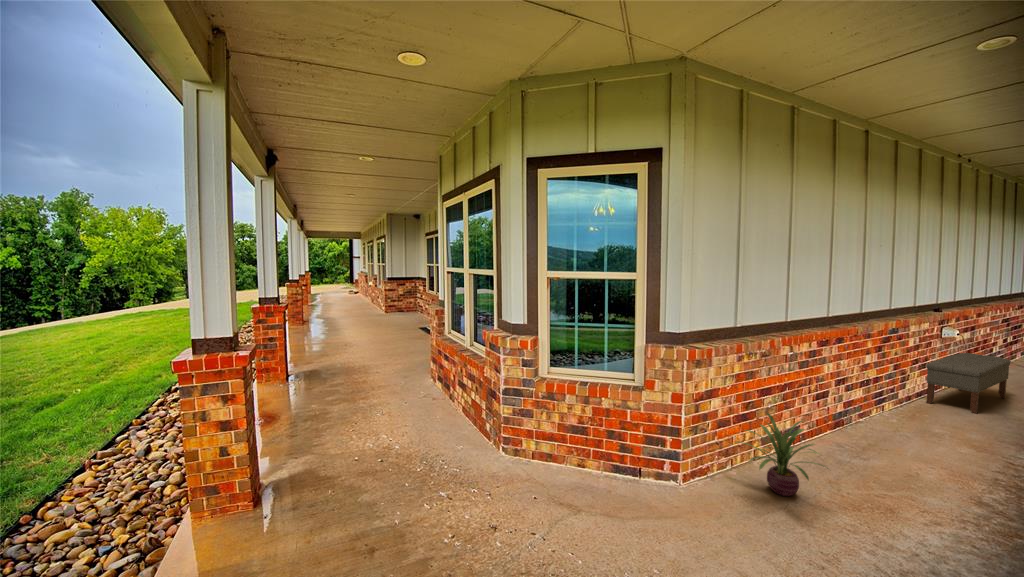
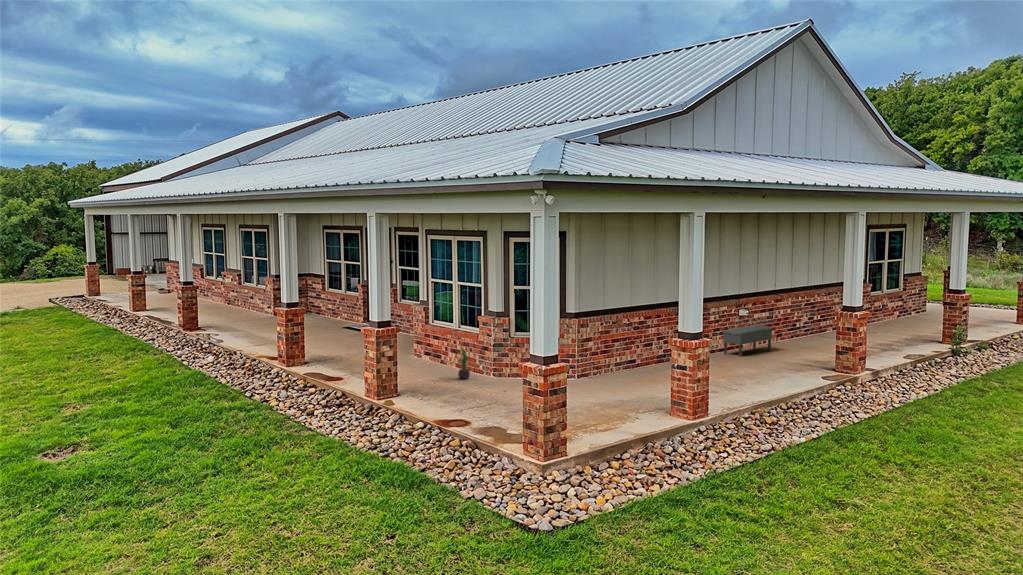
decorative plant: present [736,413,824,496] -> present [458,347,470,379]

